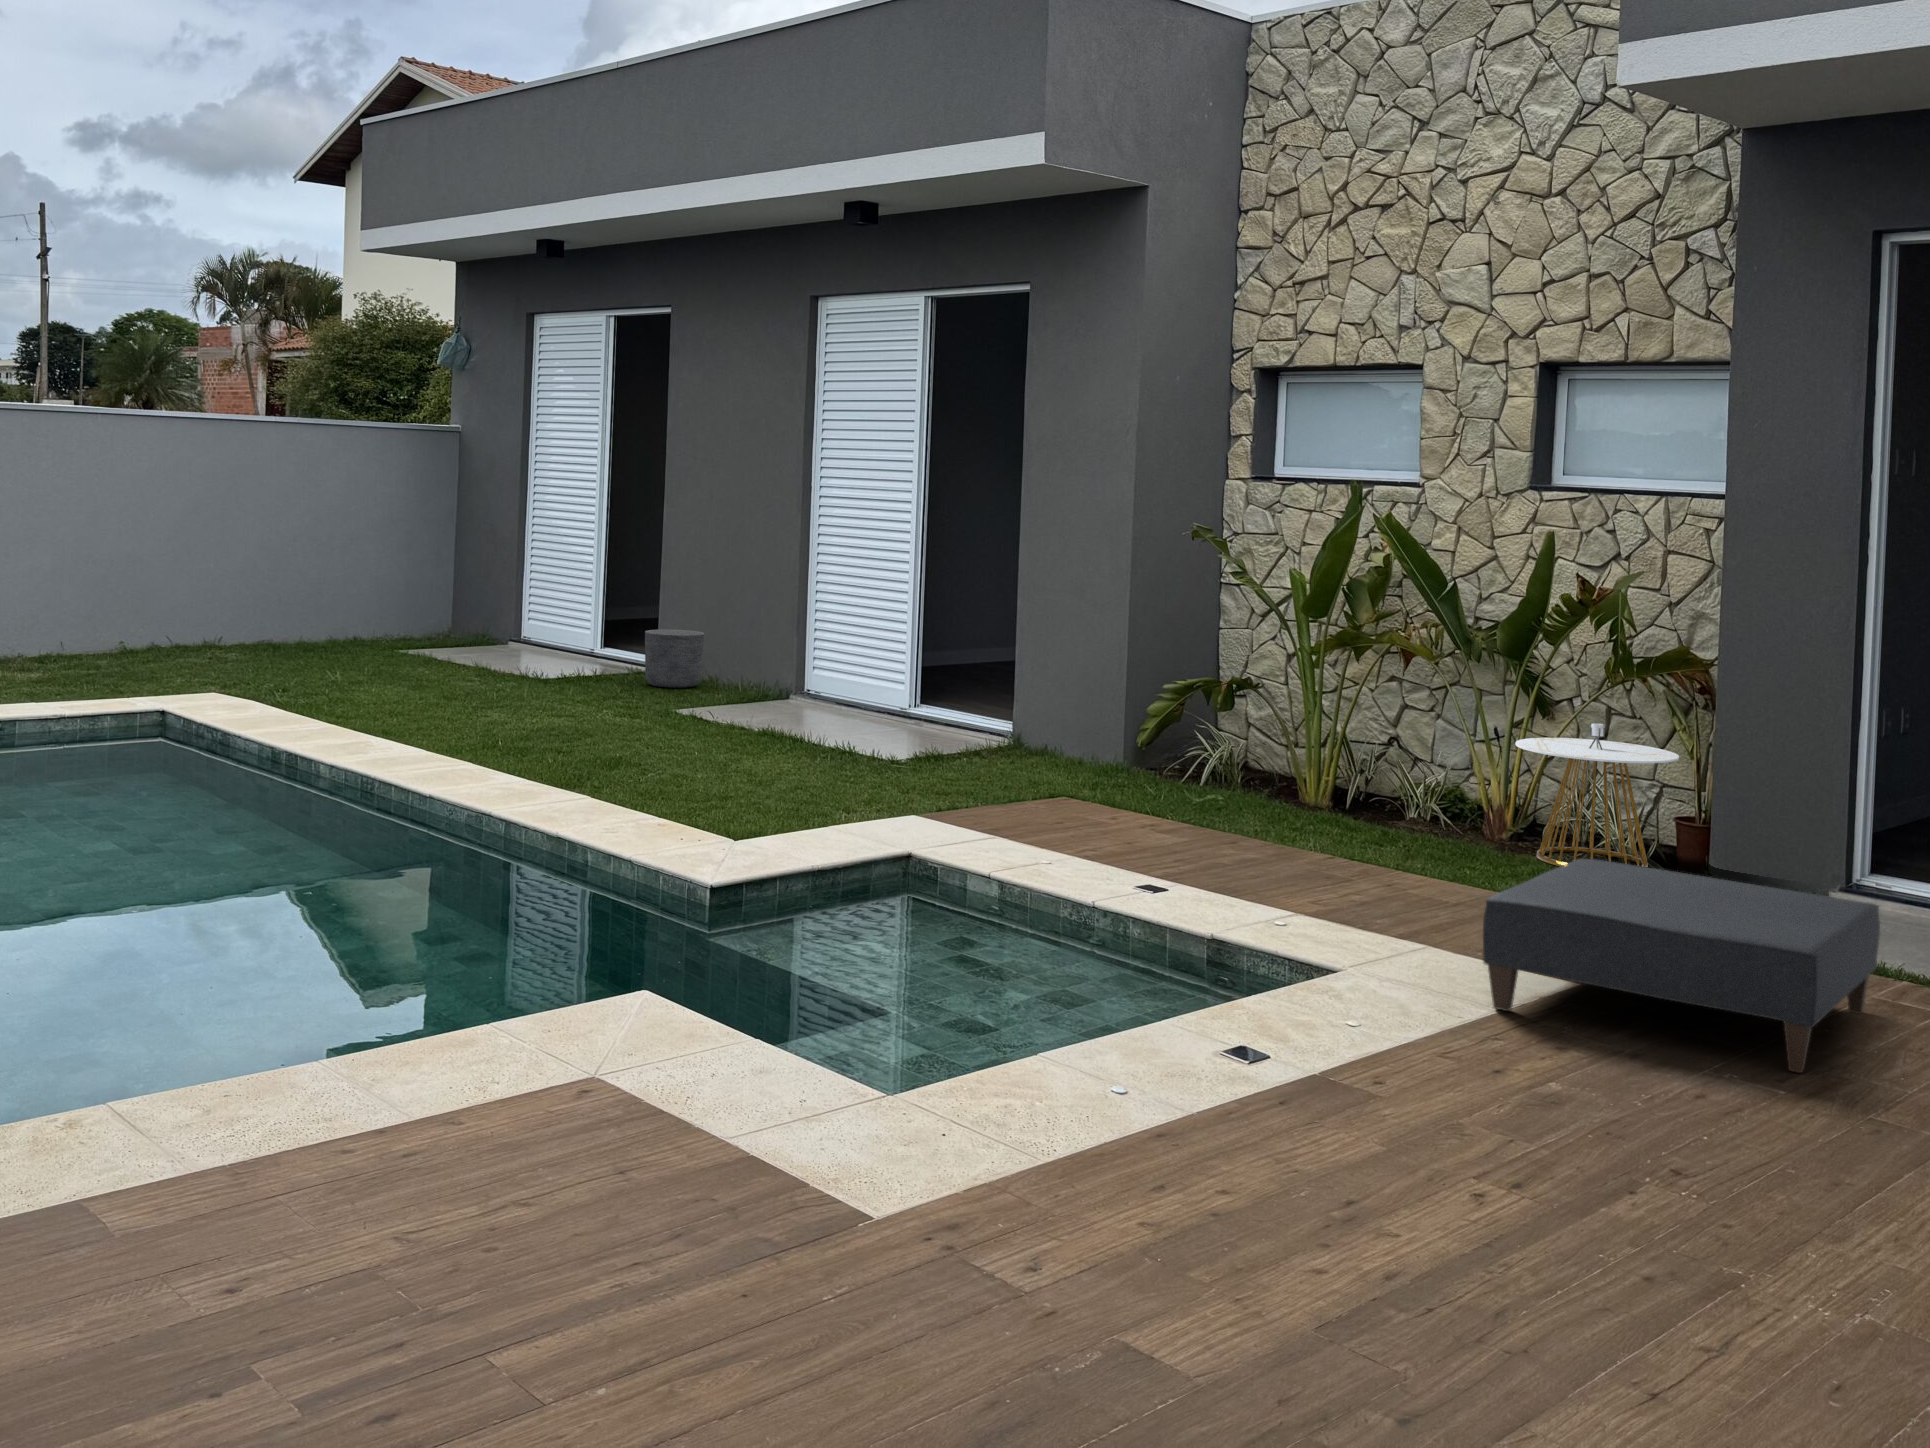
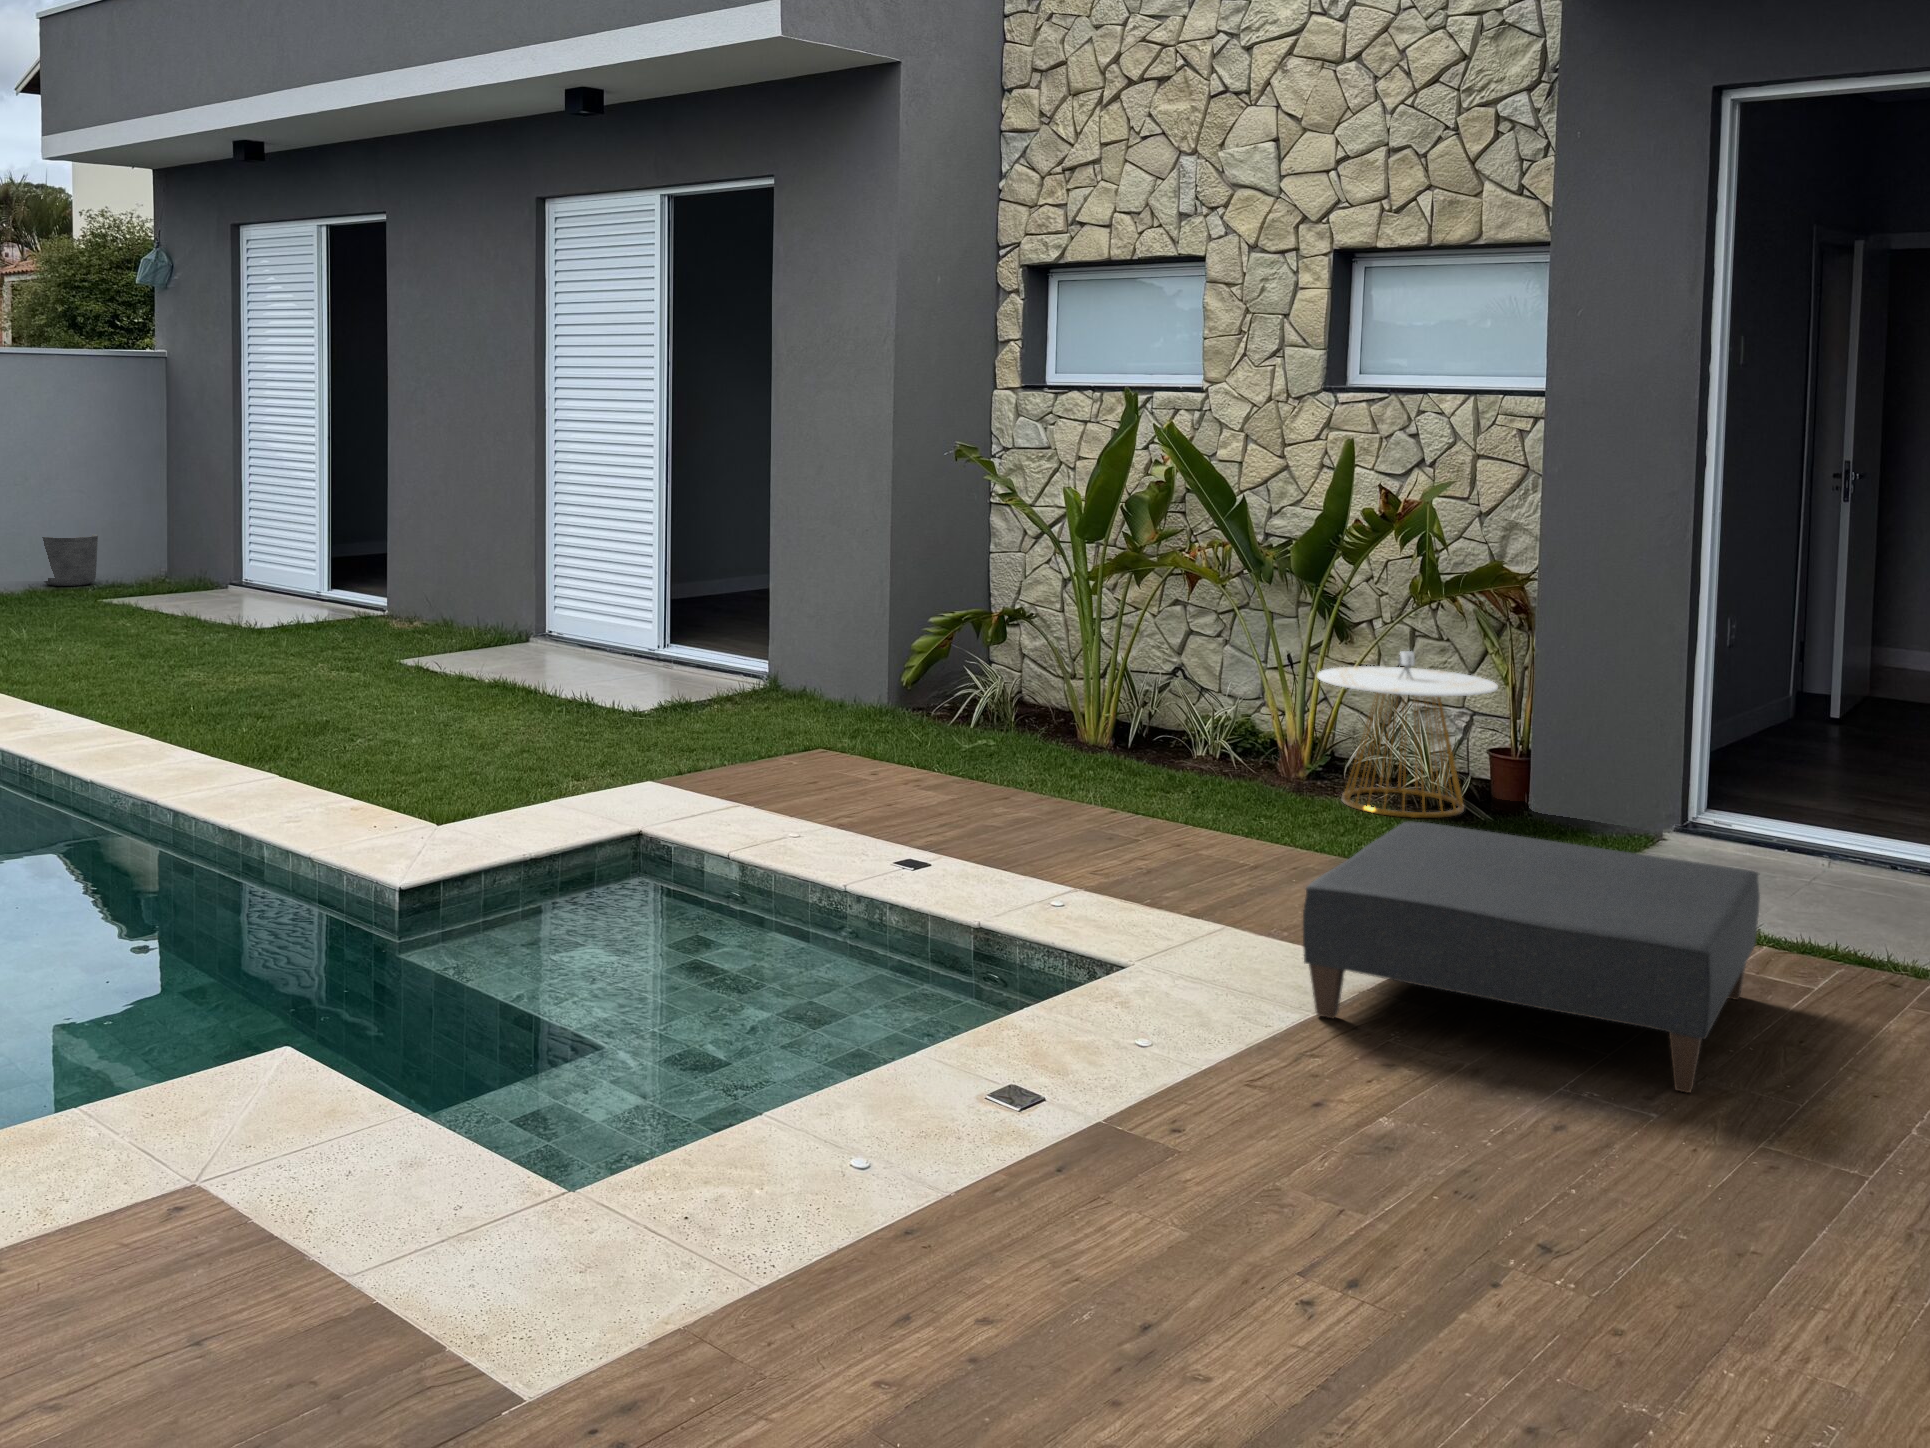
planter: present [645,630,704,688] -> present [42,534,98,586]

